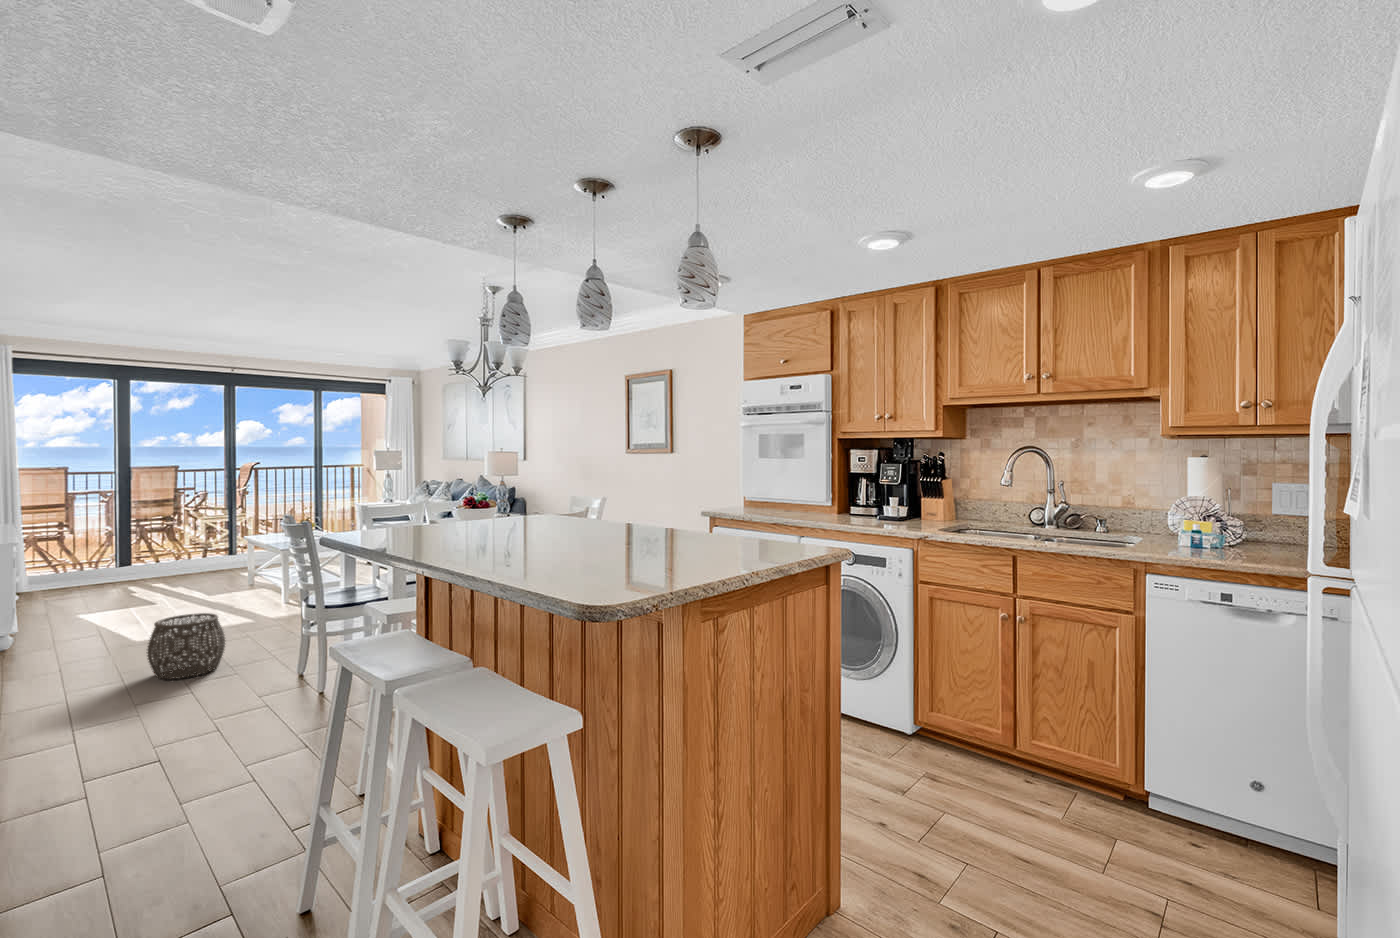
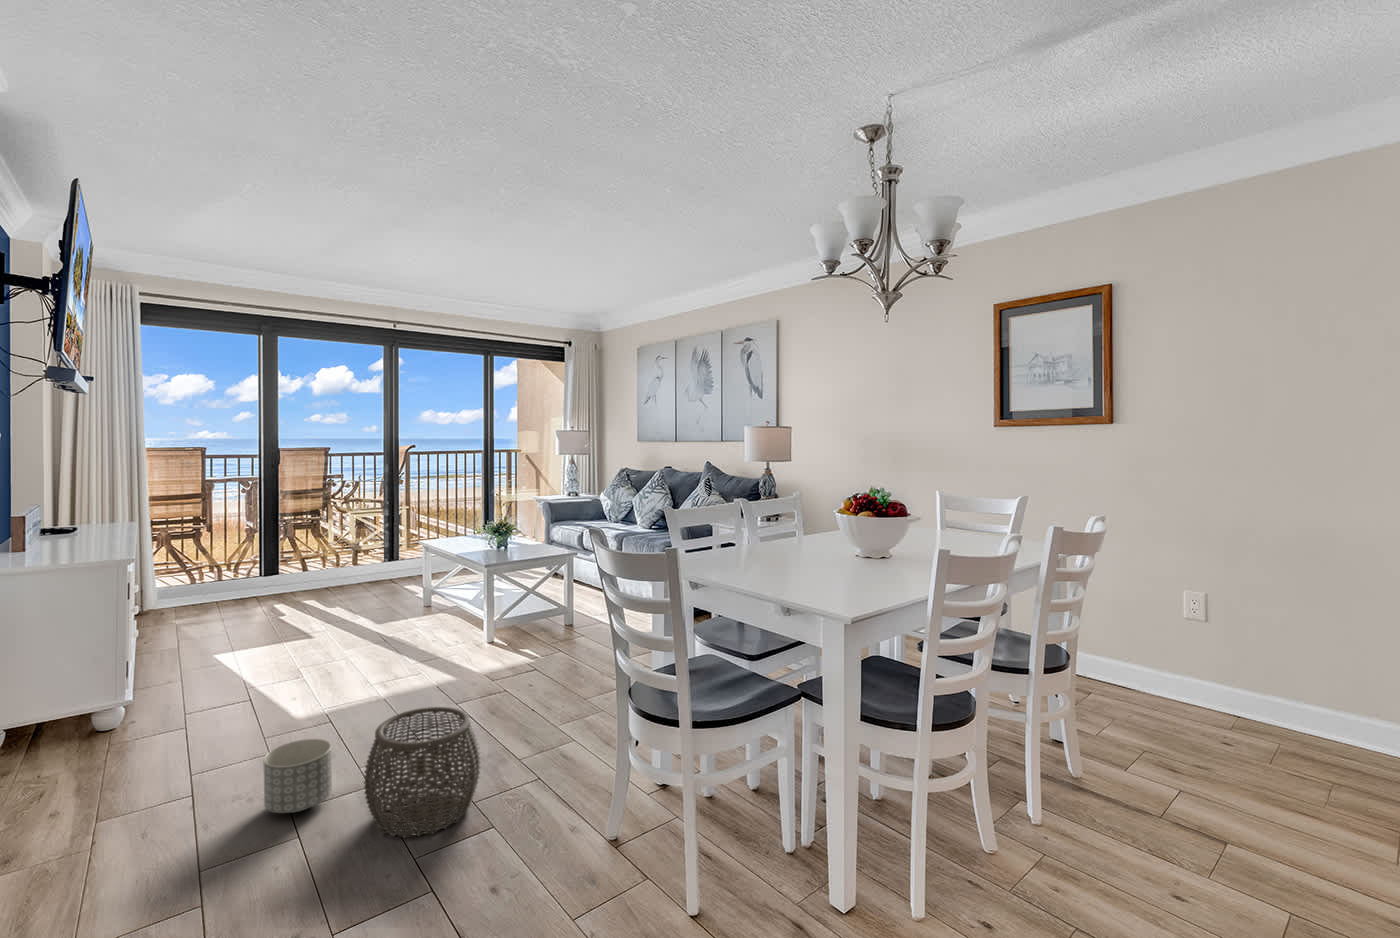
planter: none [86,635,132,674] -> present [264,739,332,813]

